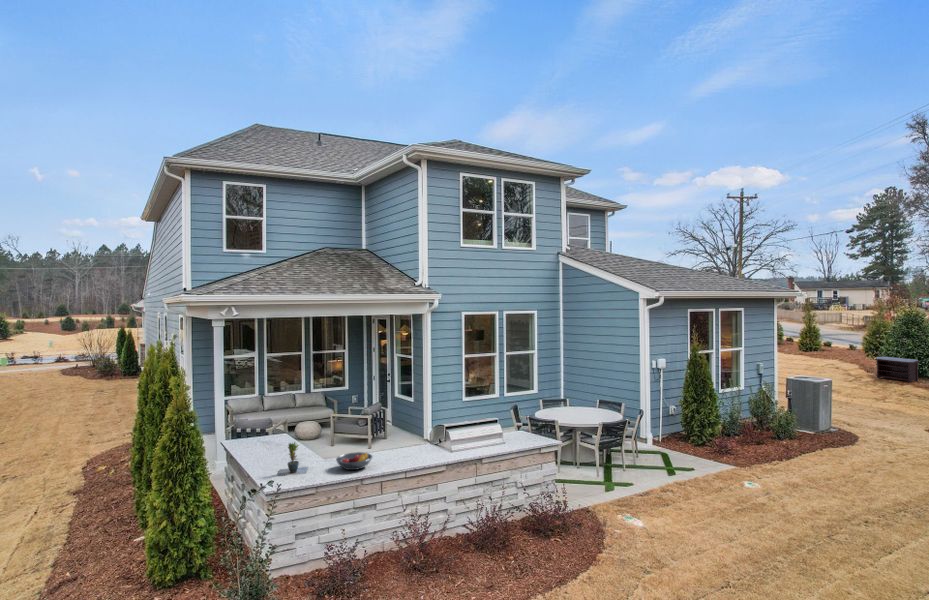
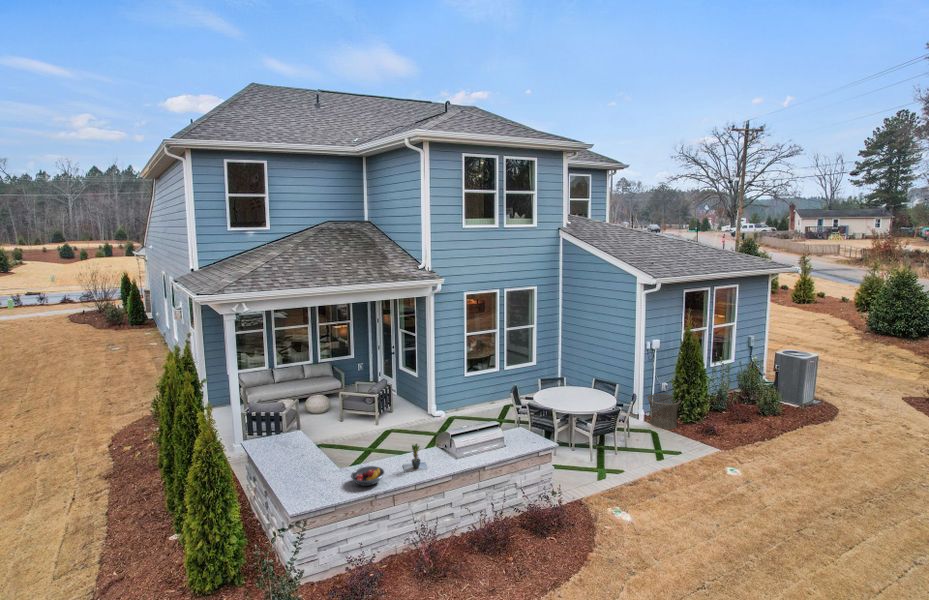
bench: present [876,357,919,382] -> none [863,316,906,342]
basket: none [655,416,691,453] -> present [648,394,681,429]
potted plant: present [278,442,307,476] -> present [403,444,428,472]

